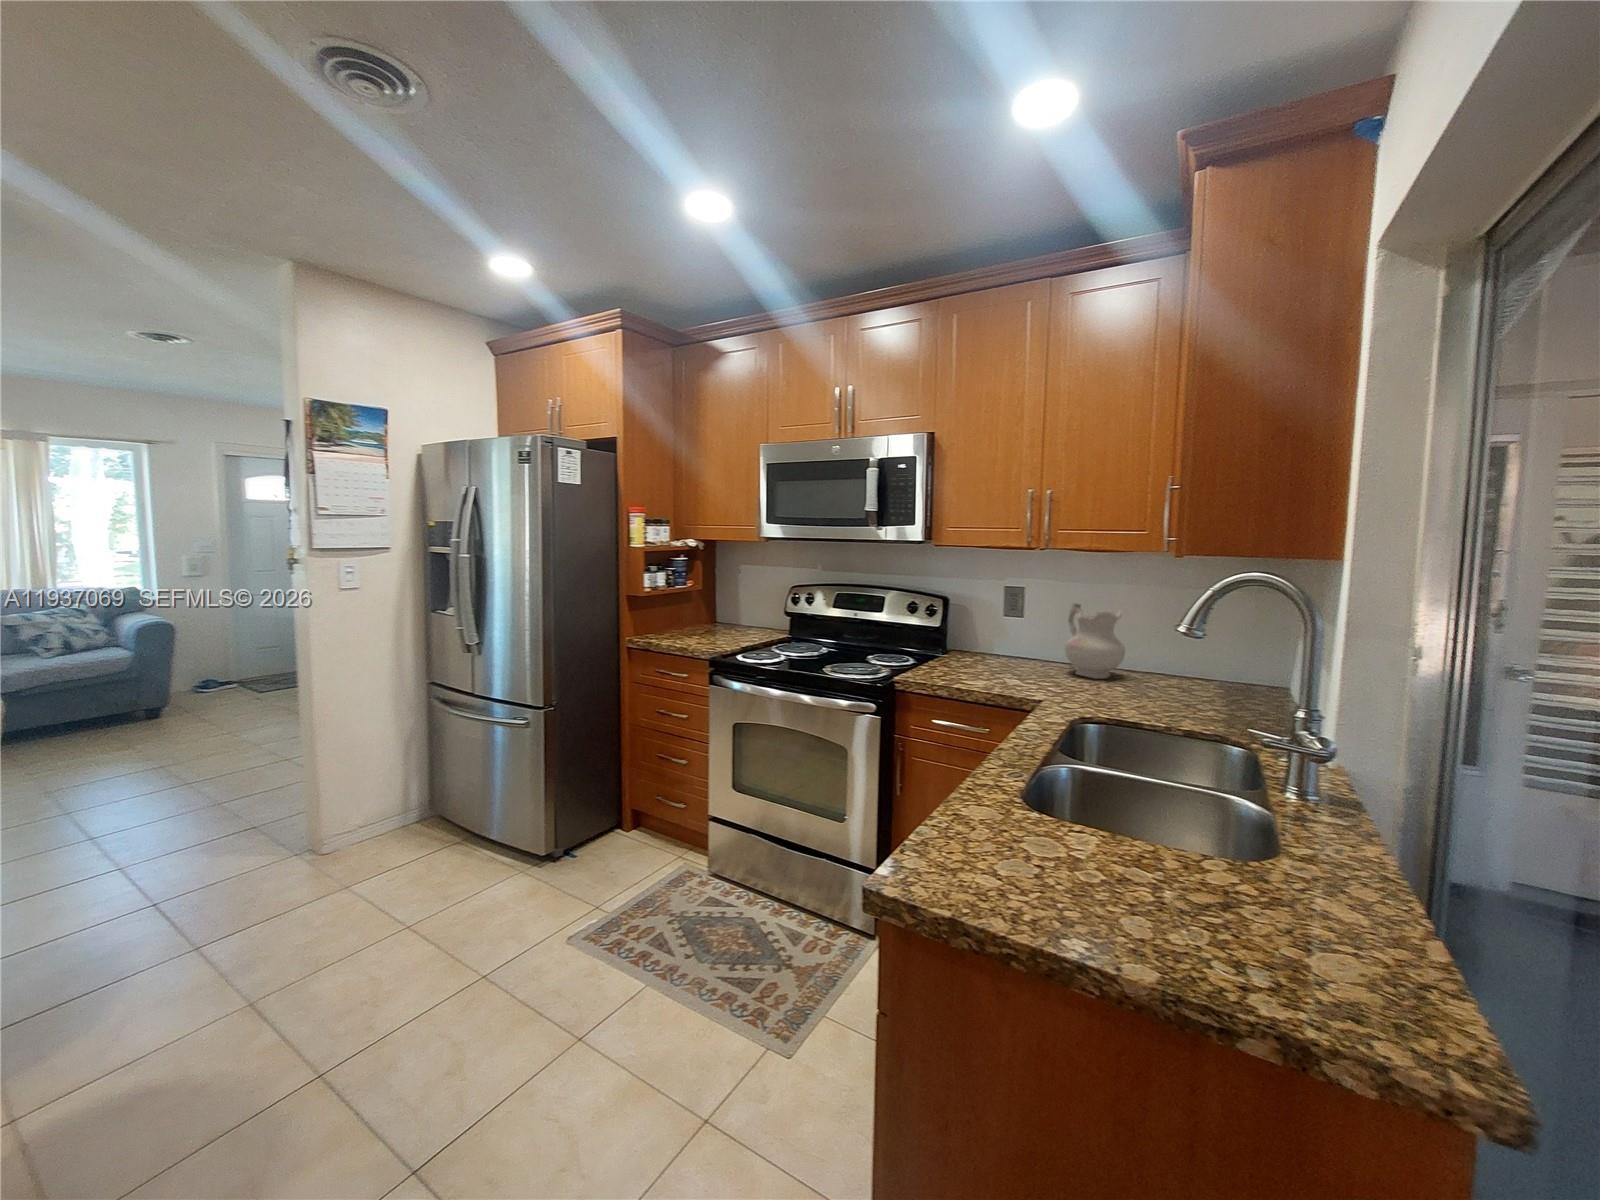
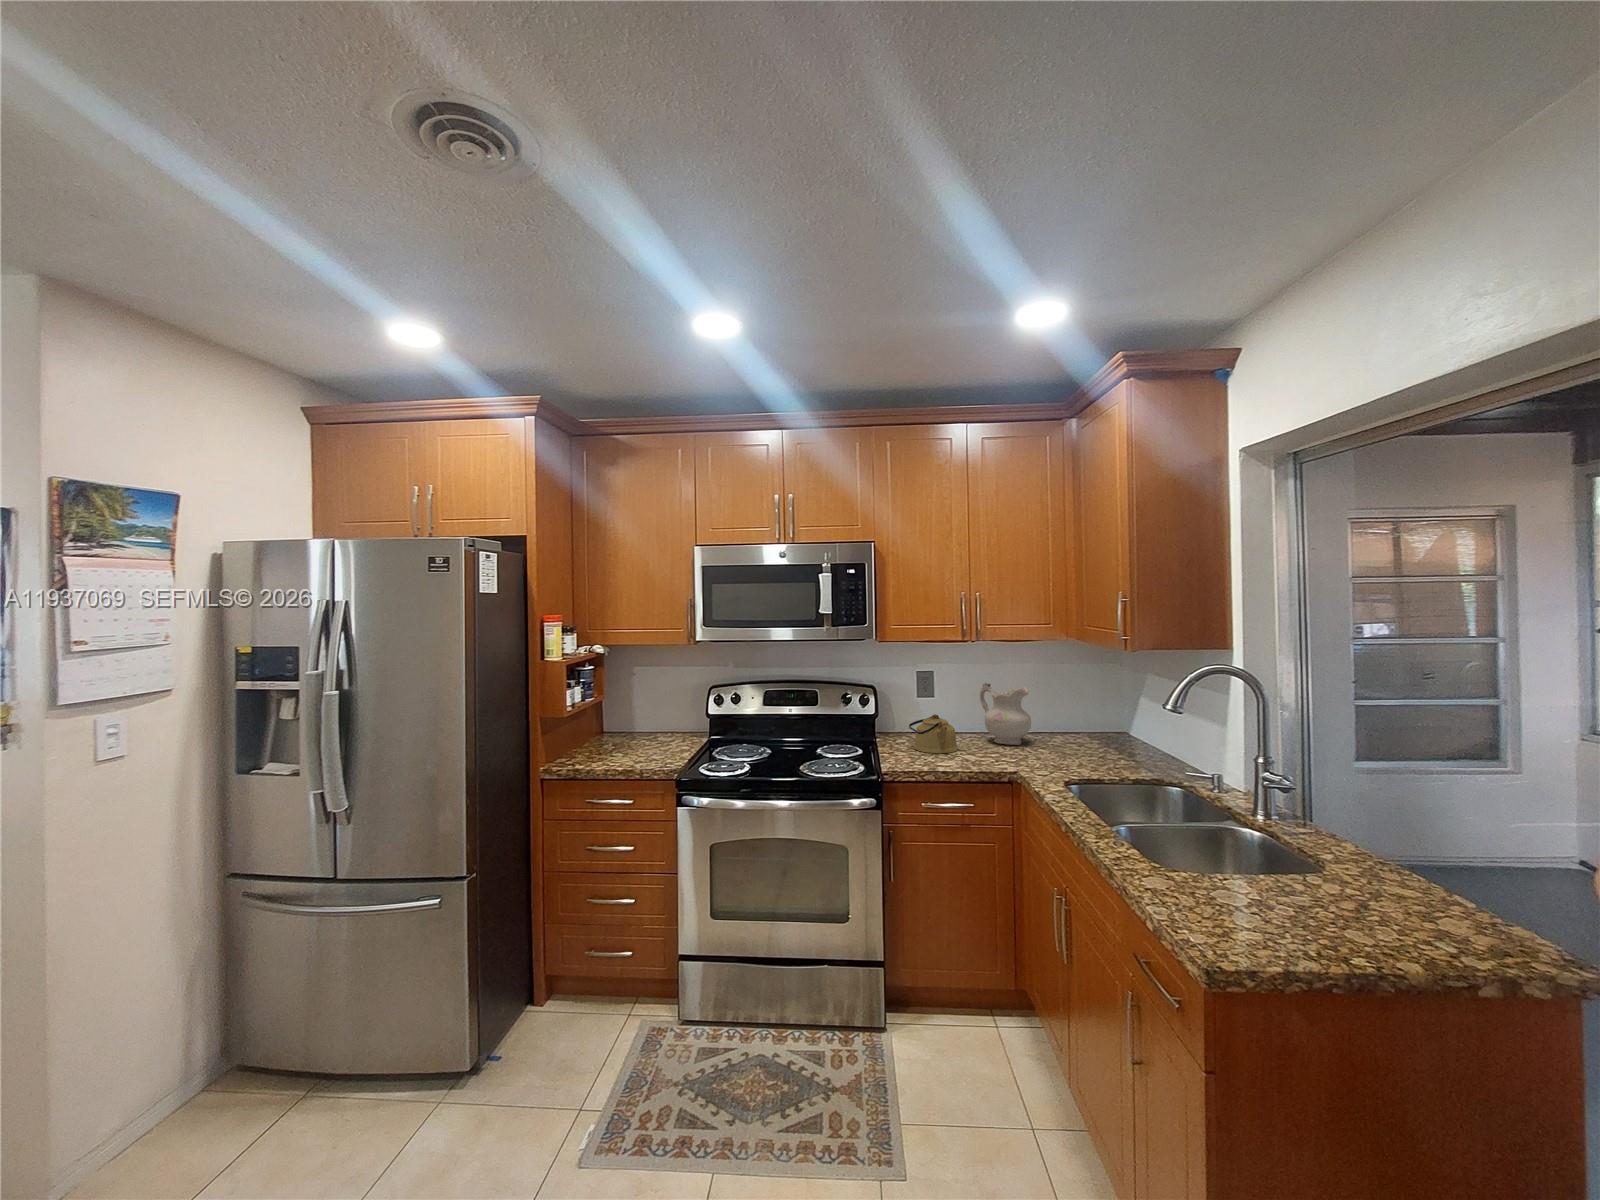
kettle: none [965,631,1019,675] -> present [909,714,958,753]

